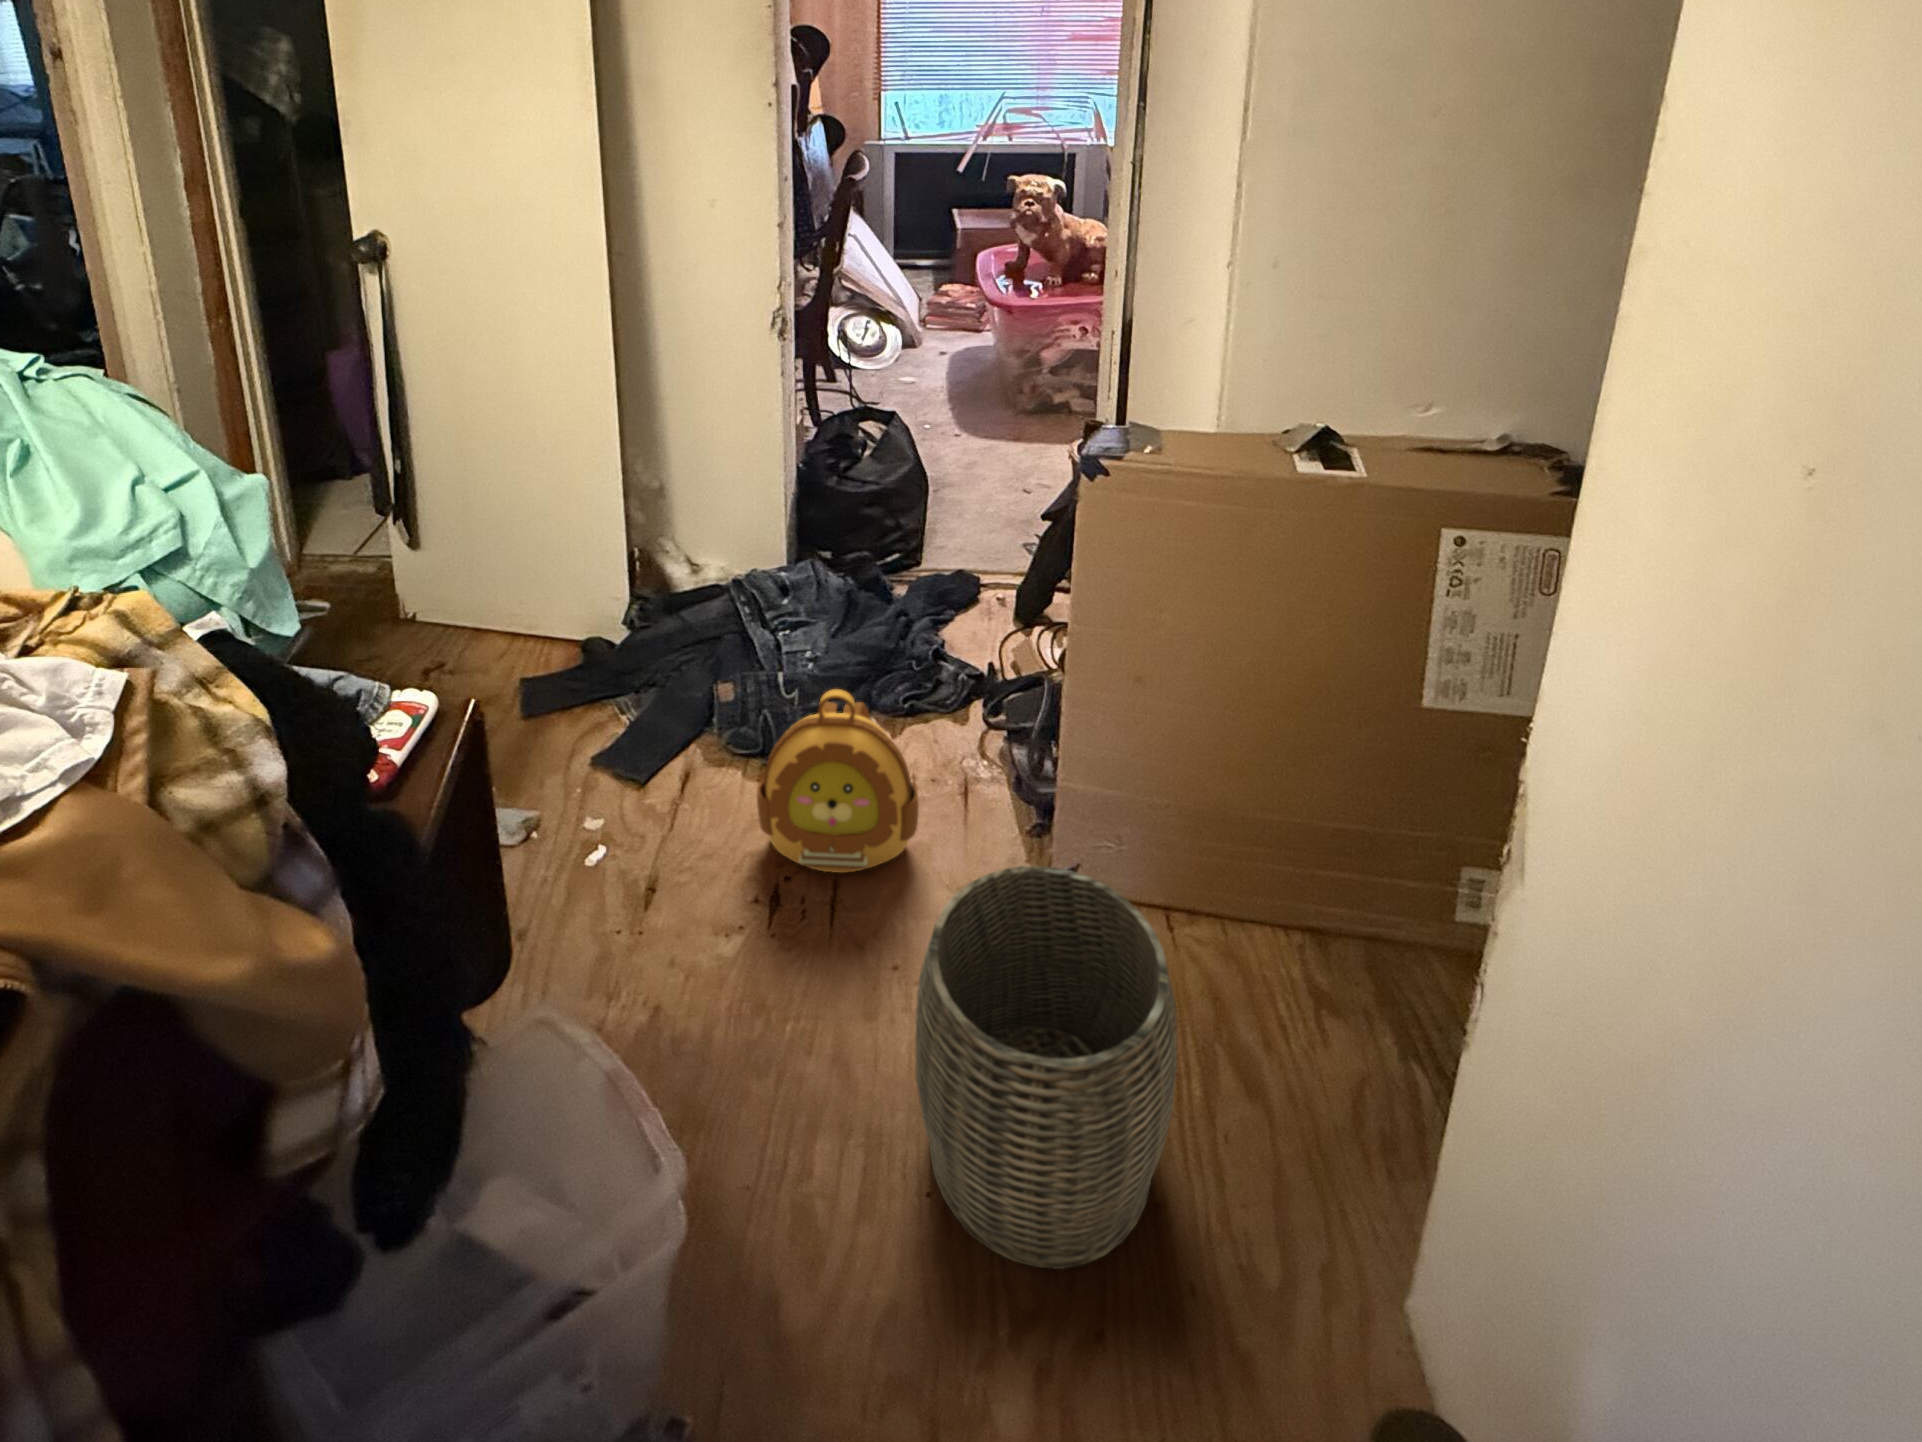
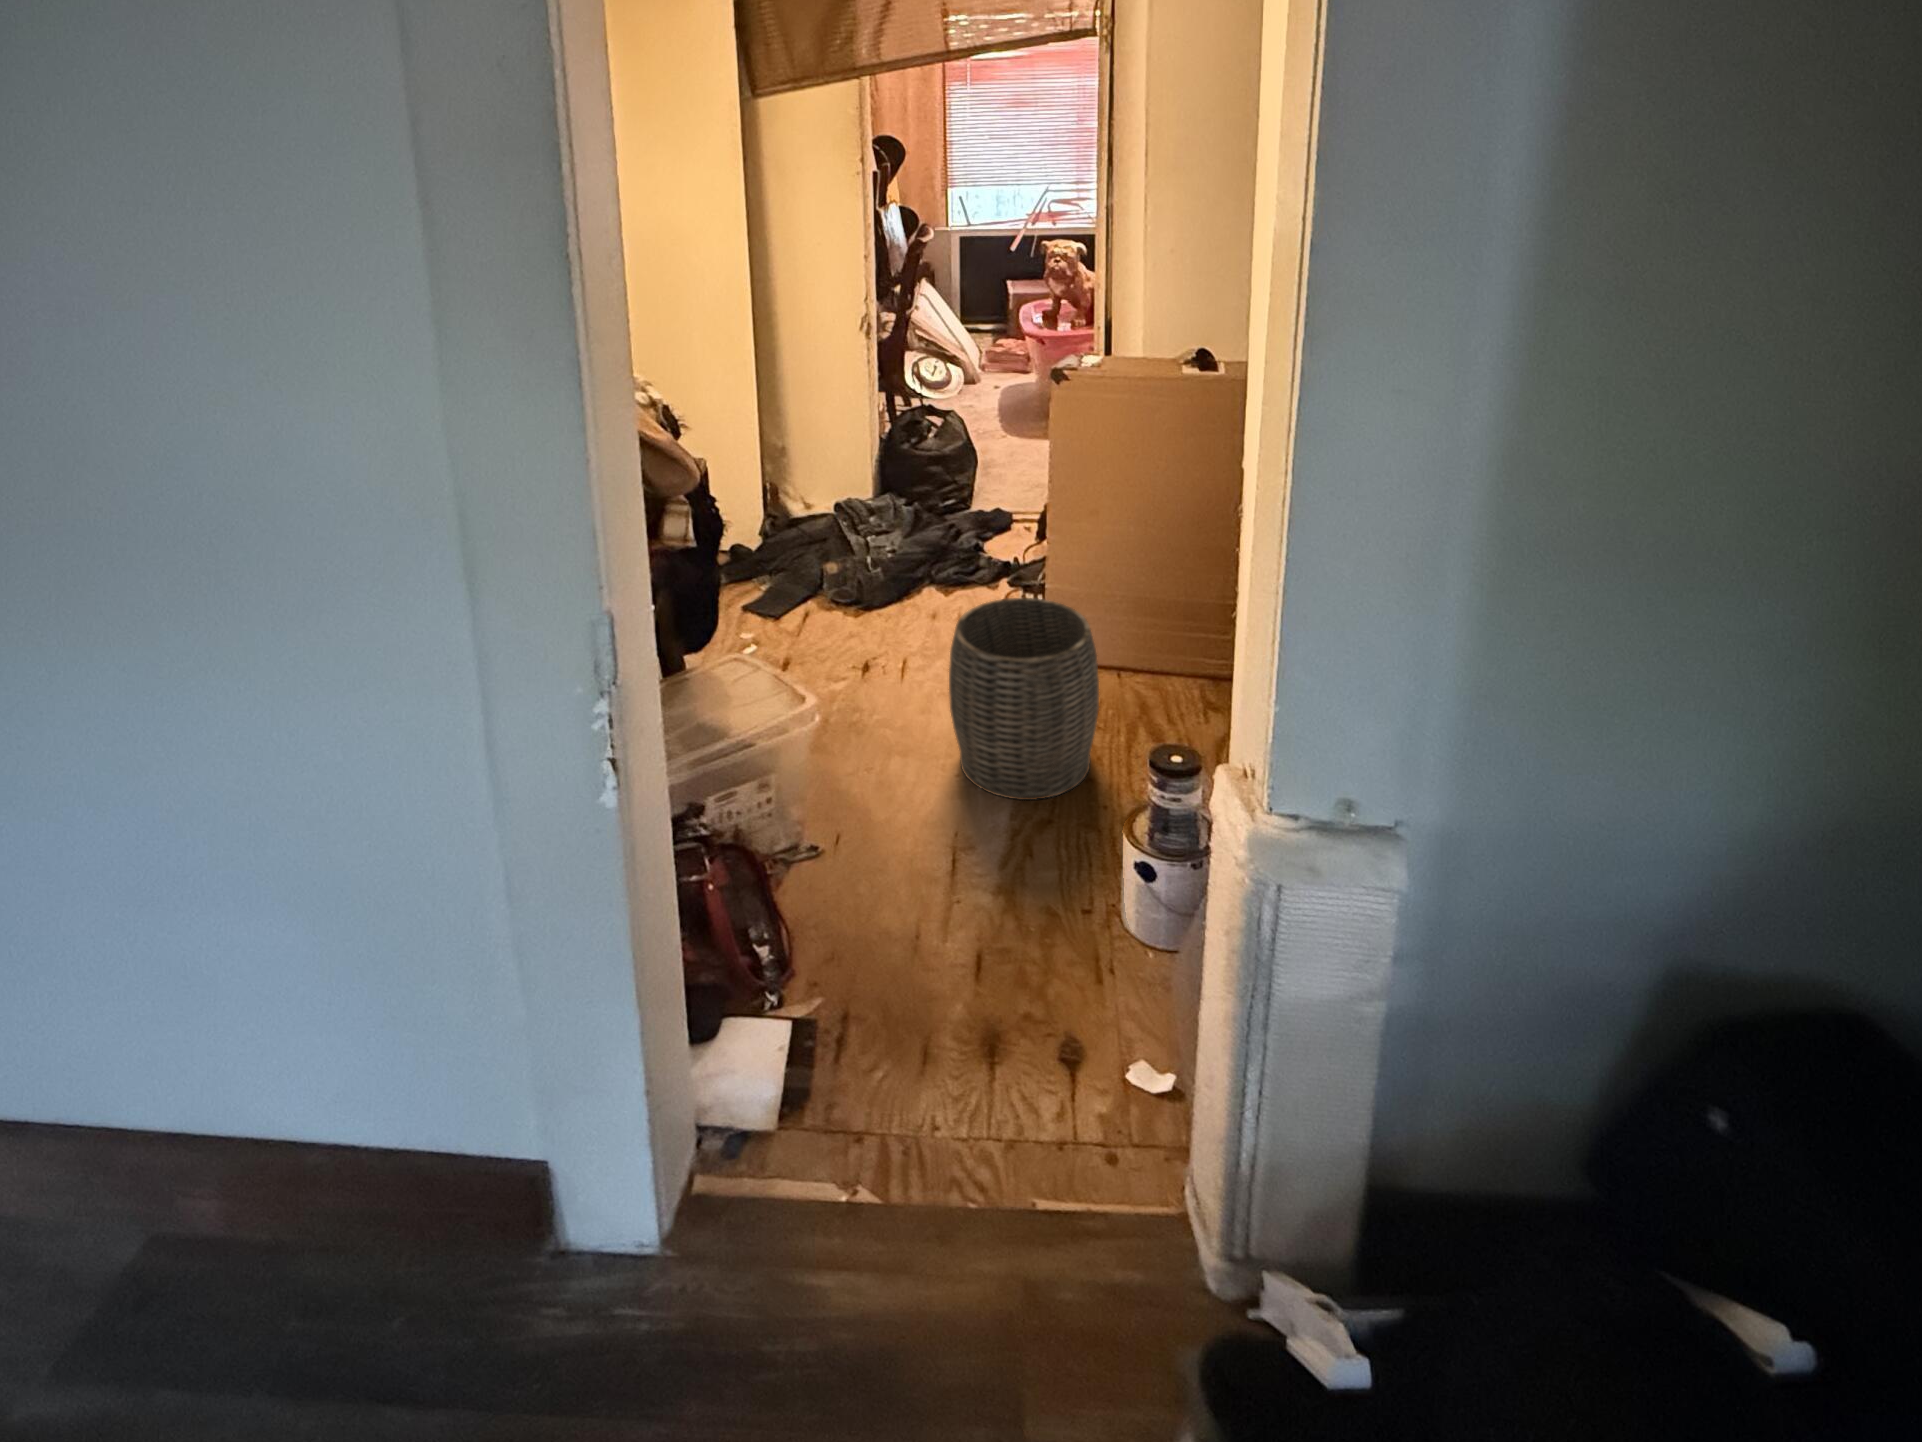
backpack: present [757,689,919,873] -> none [855,536,960,656]

